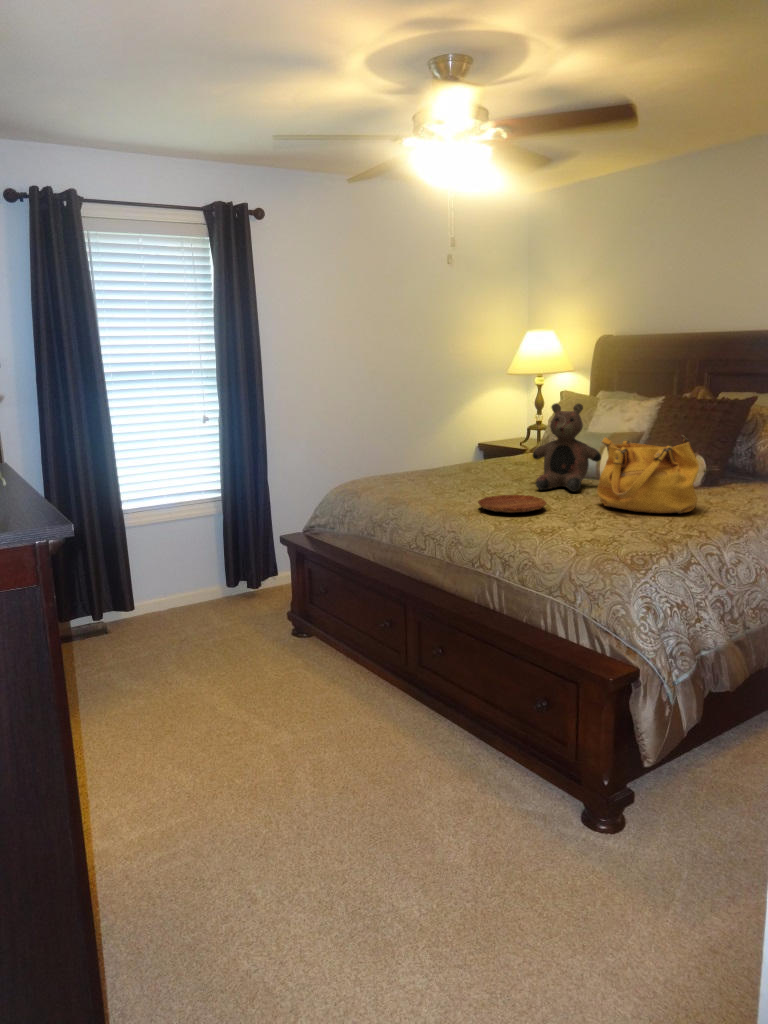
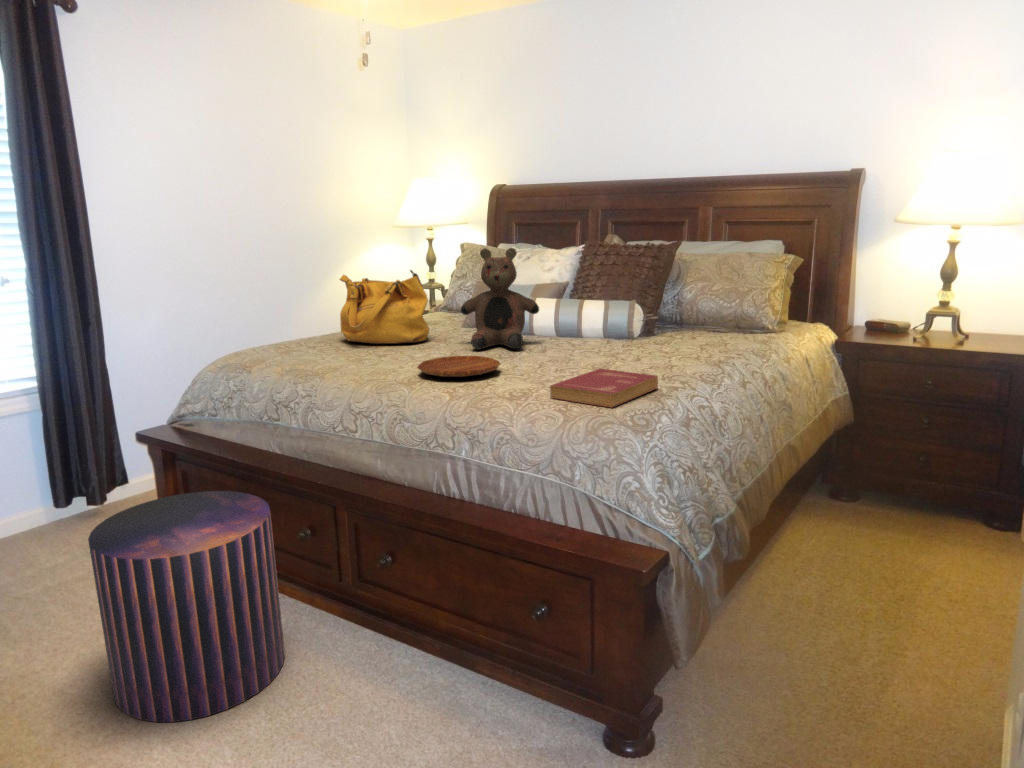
handbag: present [597,435,699,514] -> present [340,270,429,344]
book: none [571,514,672,548] -> present [550,369,658,408]
pouf: none [236,583,362,742] -> present [88,491,285,722]

